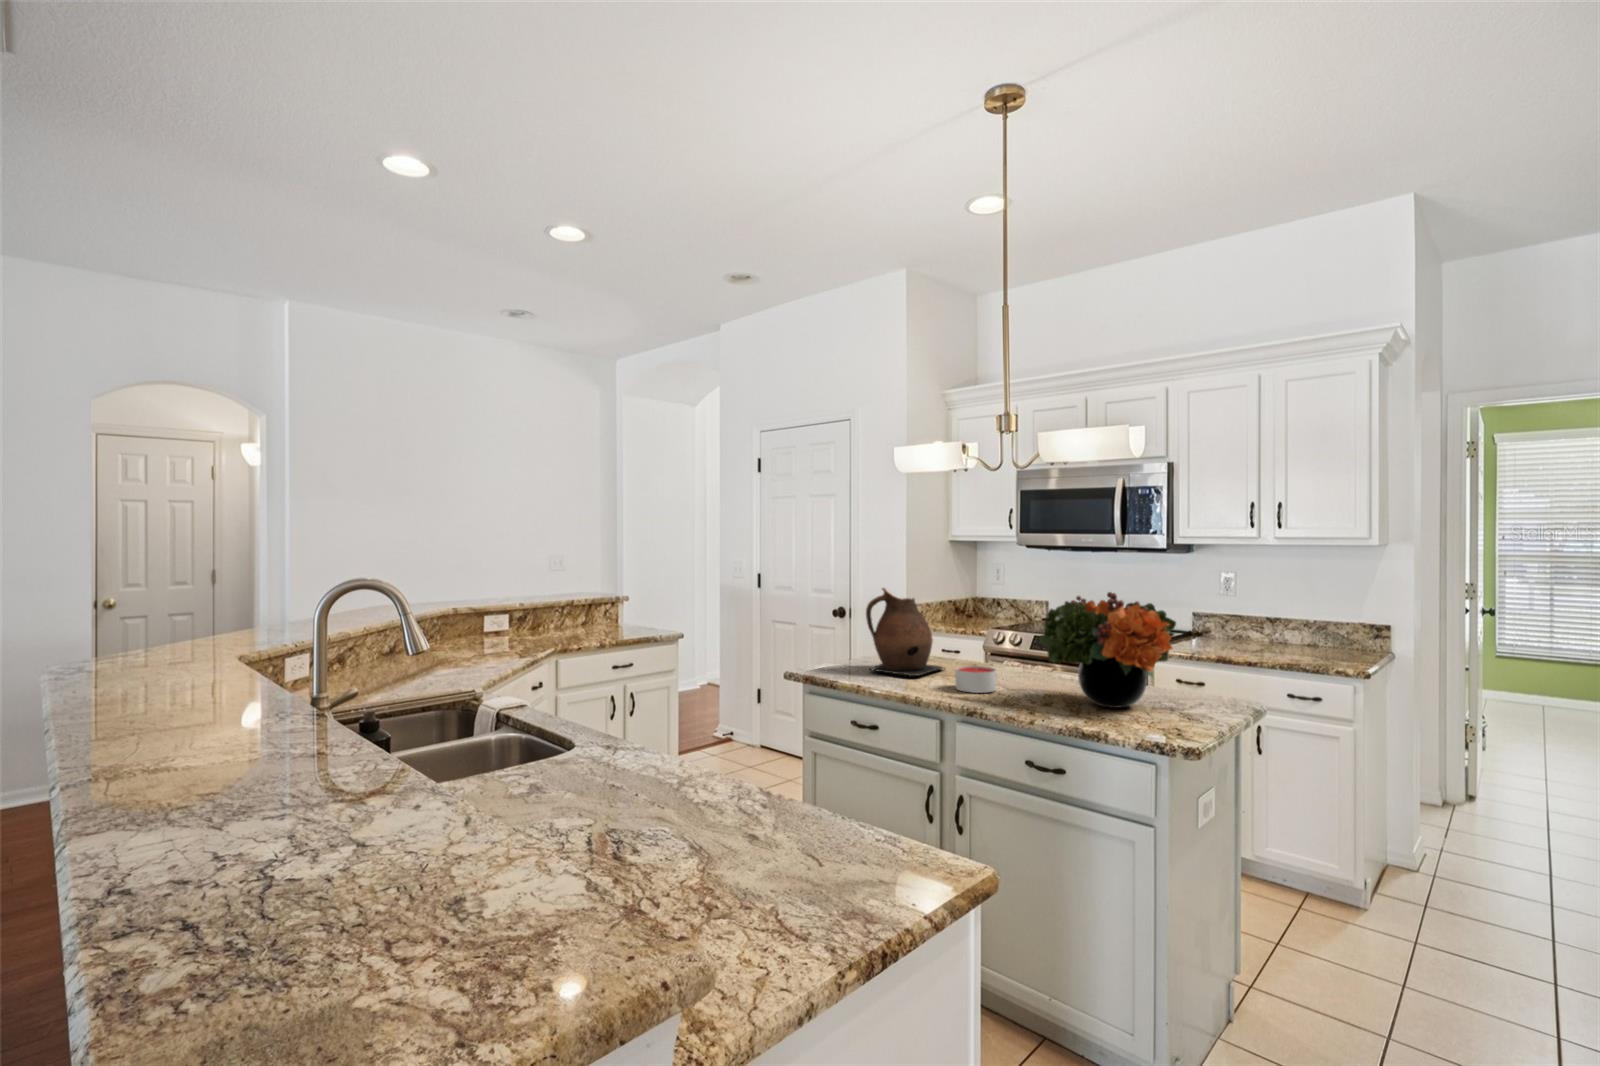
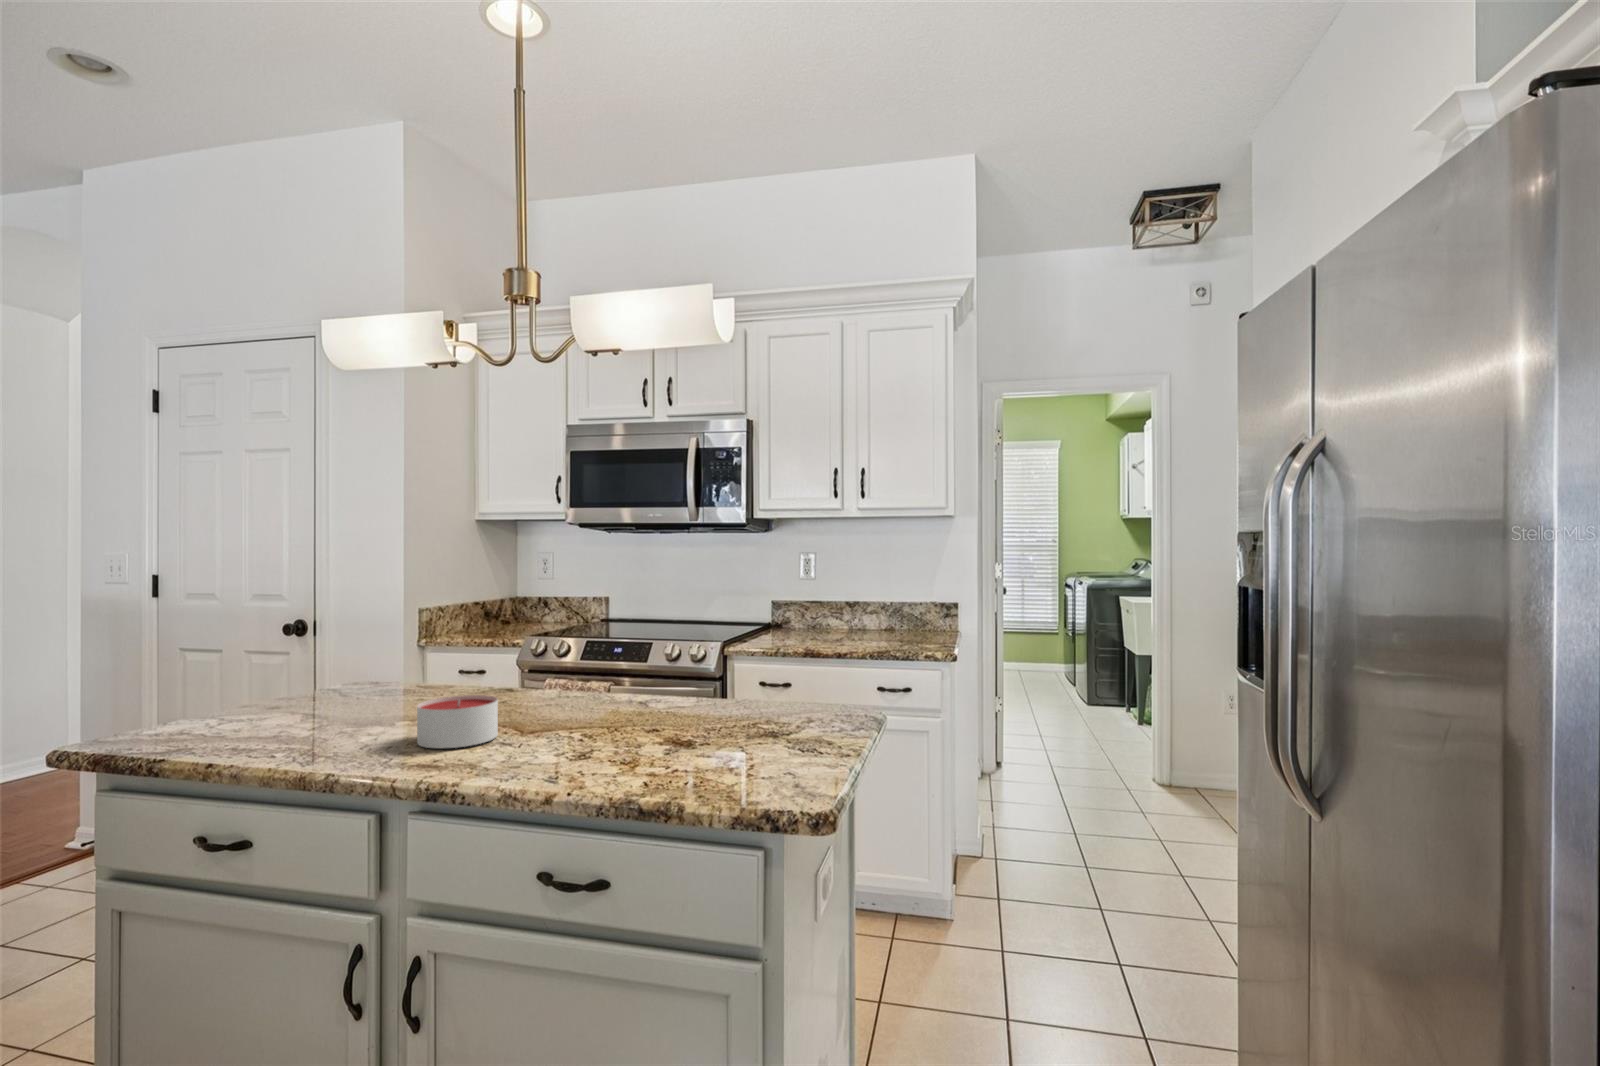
ceramic pitcher: present [866,588,945,676] -> none [246,564,418,730]
flower arrangement: present [1039,592,1176,708] -> none [570,550,794,746]

